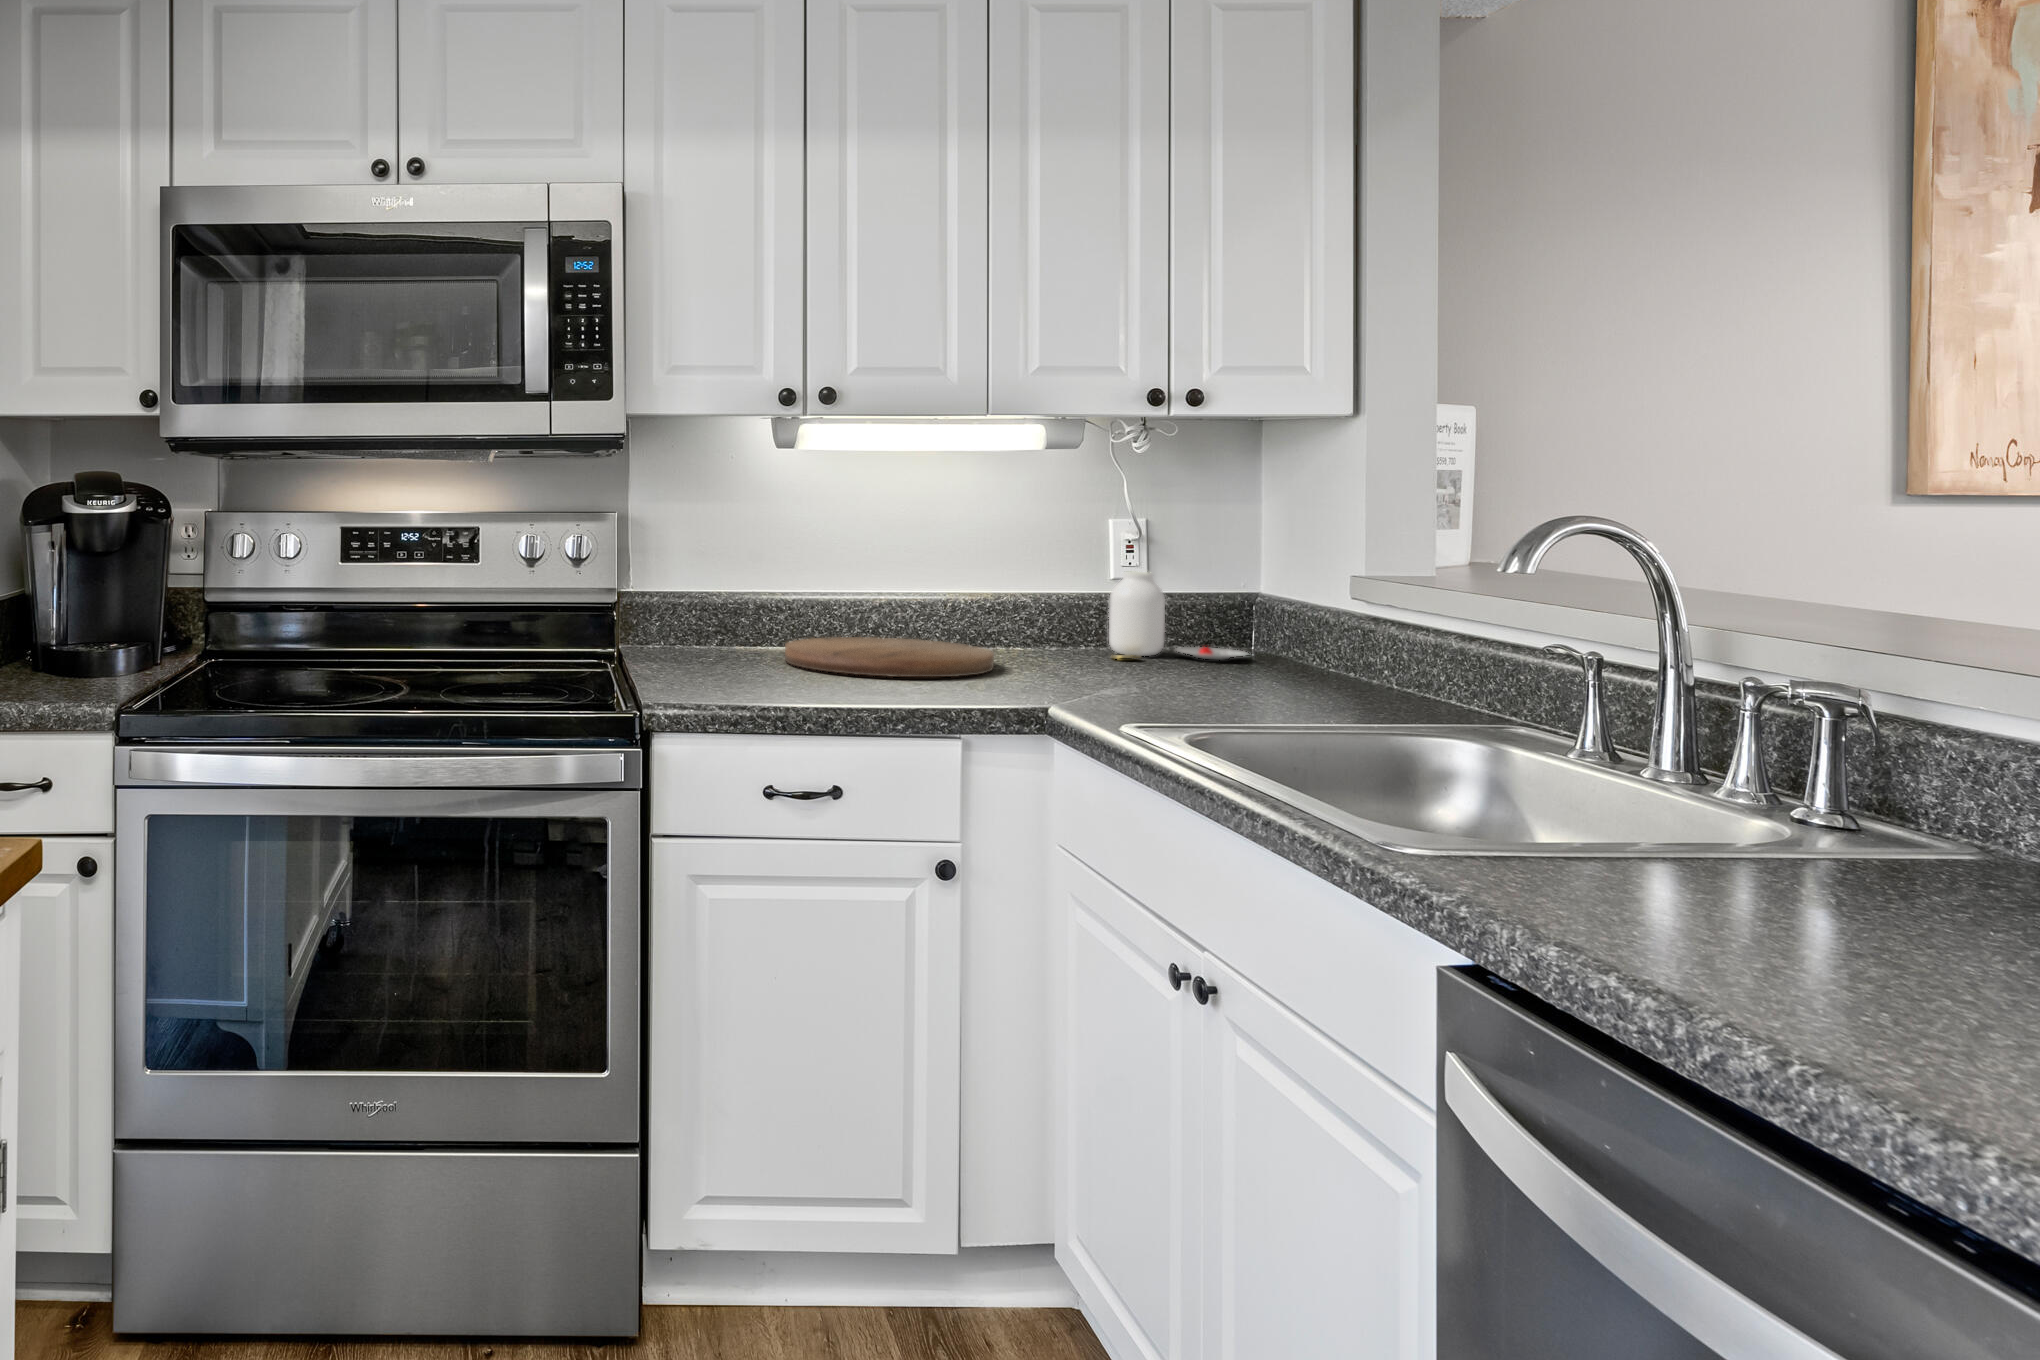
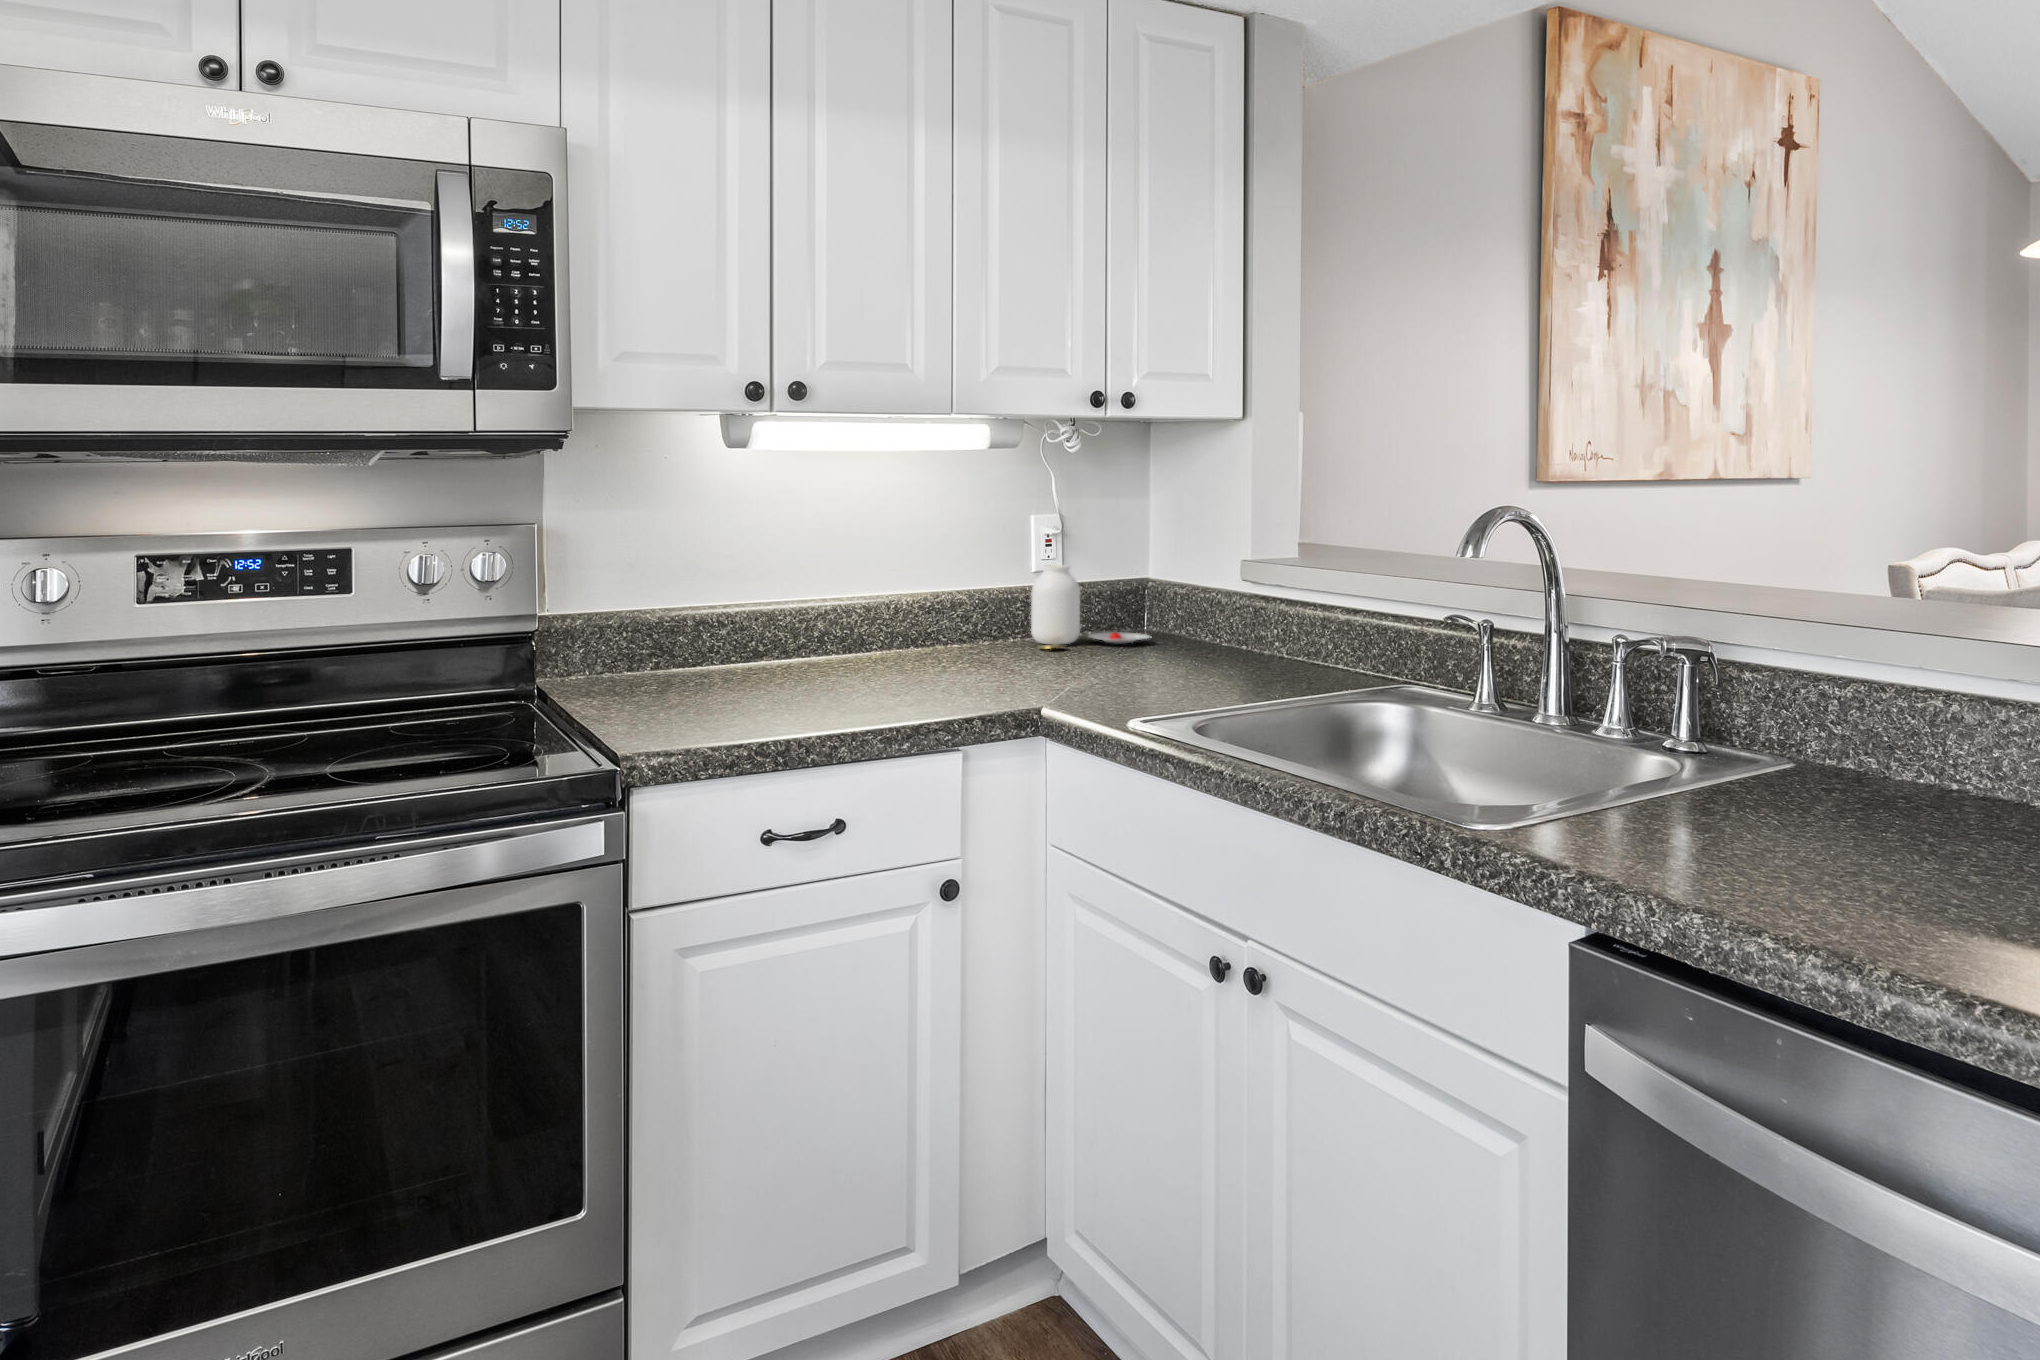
cutting board: present [785,637,994,677] -> none [735,643,950,688]

